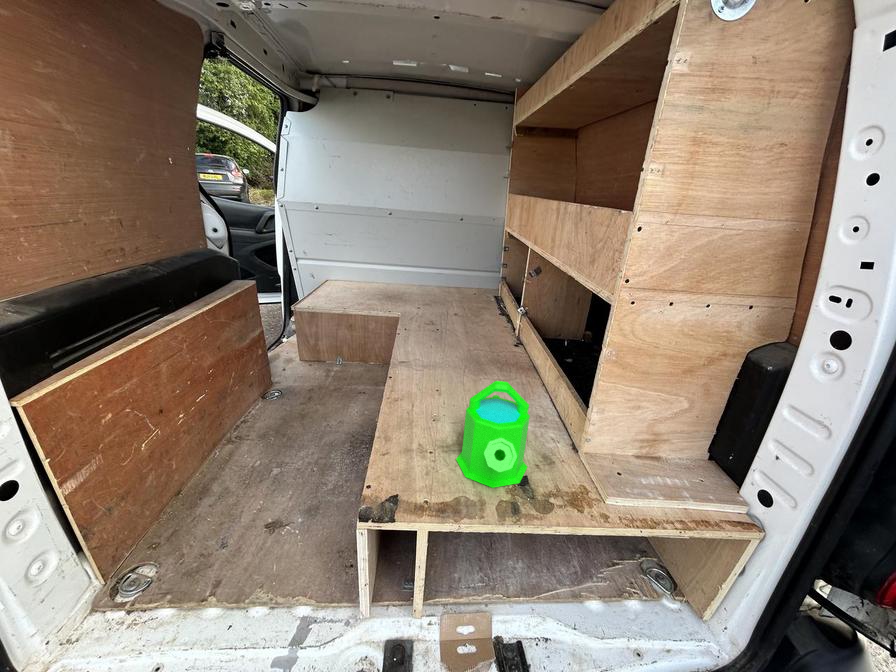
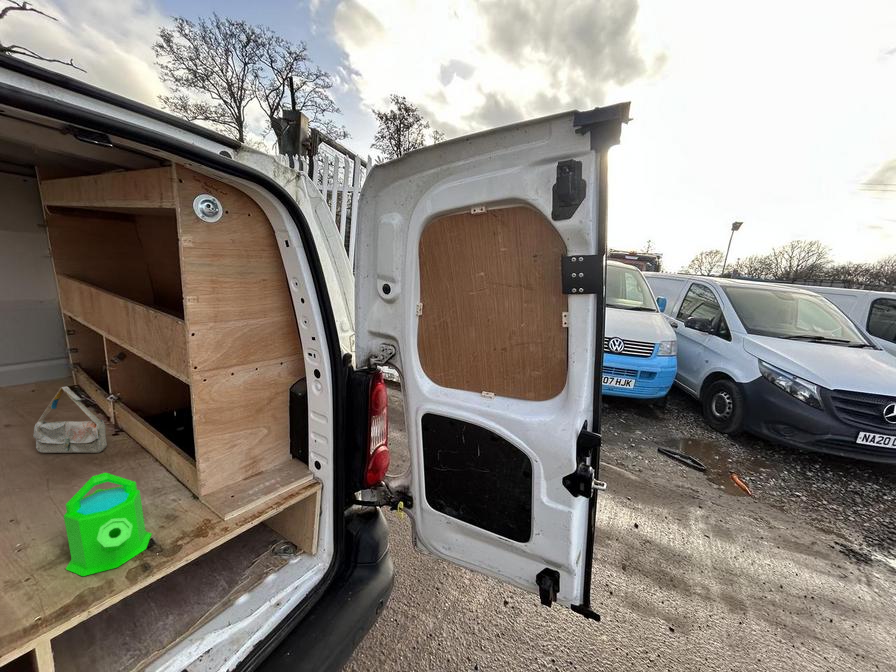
bag: none [466,289,513,358] -> present [33,386,107,453]

